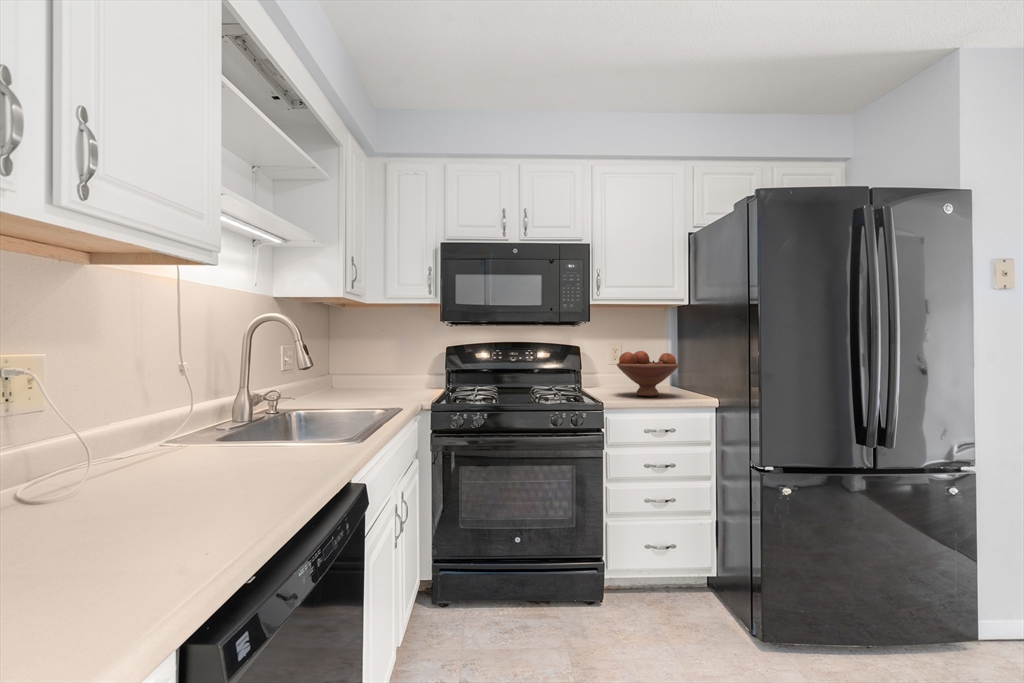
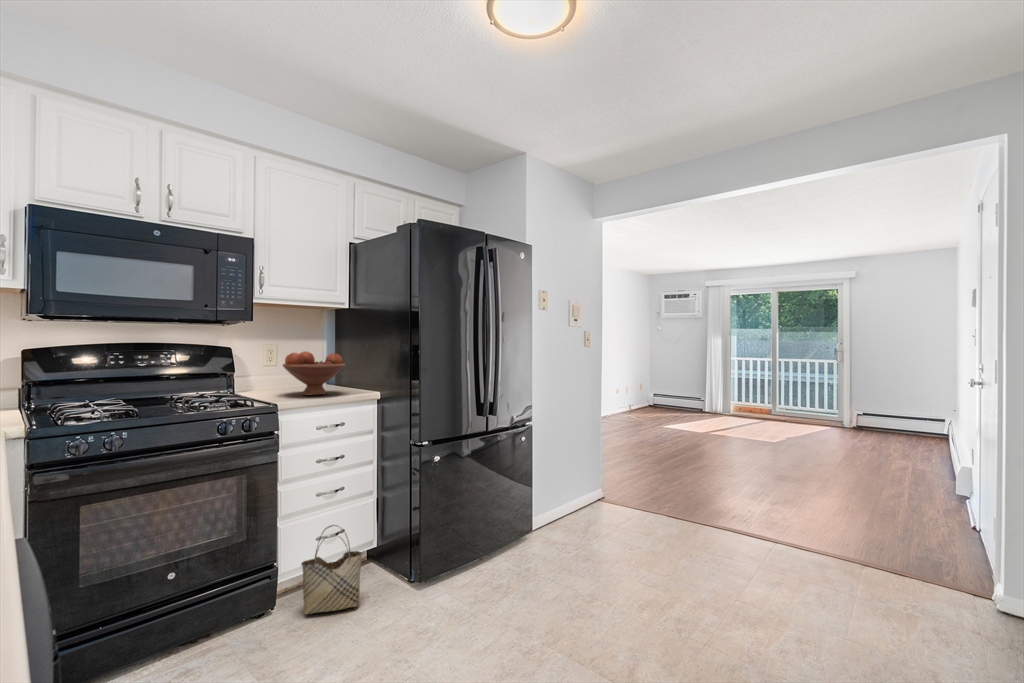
woven basket: none [625,534,688,630] -> present [301,525,362,615]

